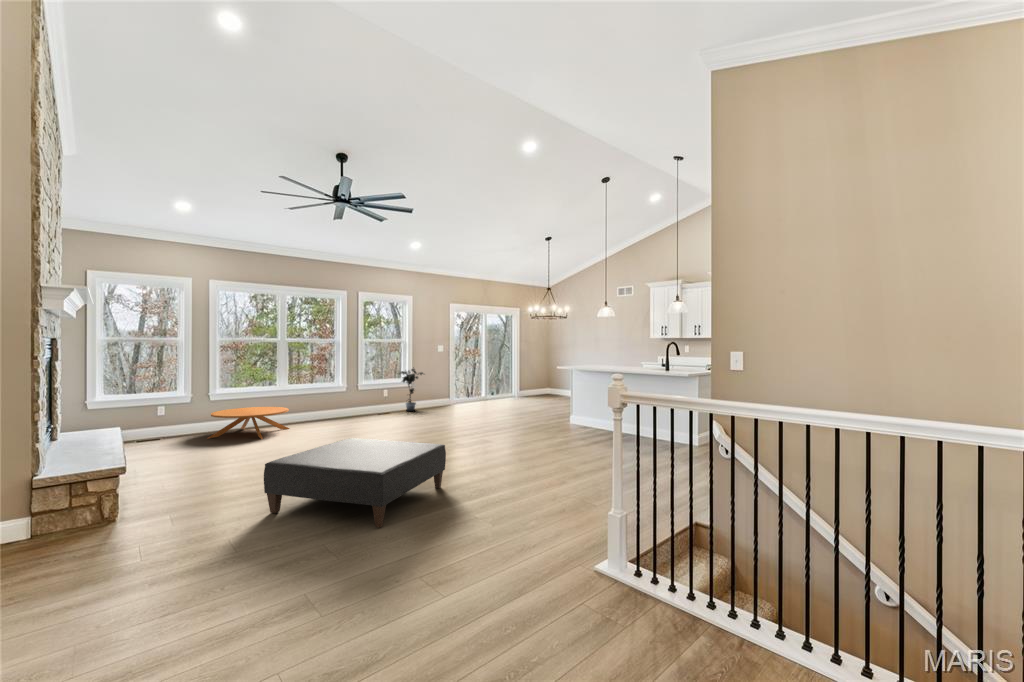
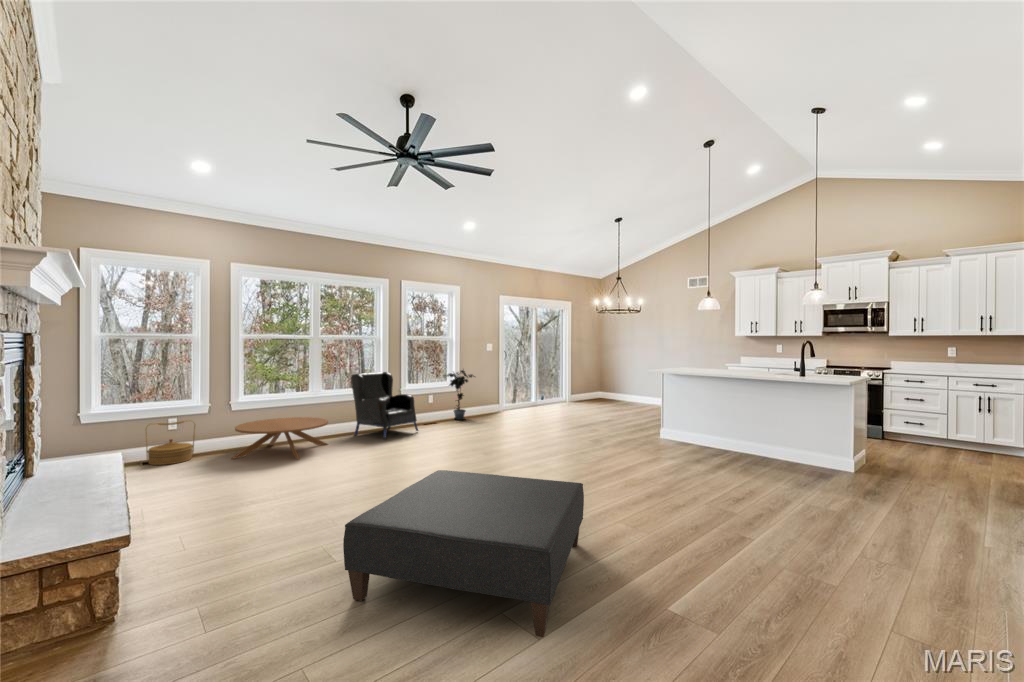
armchair: none [312,370,370,425] -> present [351,372,418,439]
woven basket: none [138,408,179,442] -> present [145,420,195,465]

